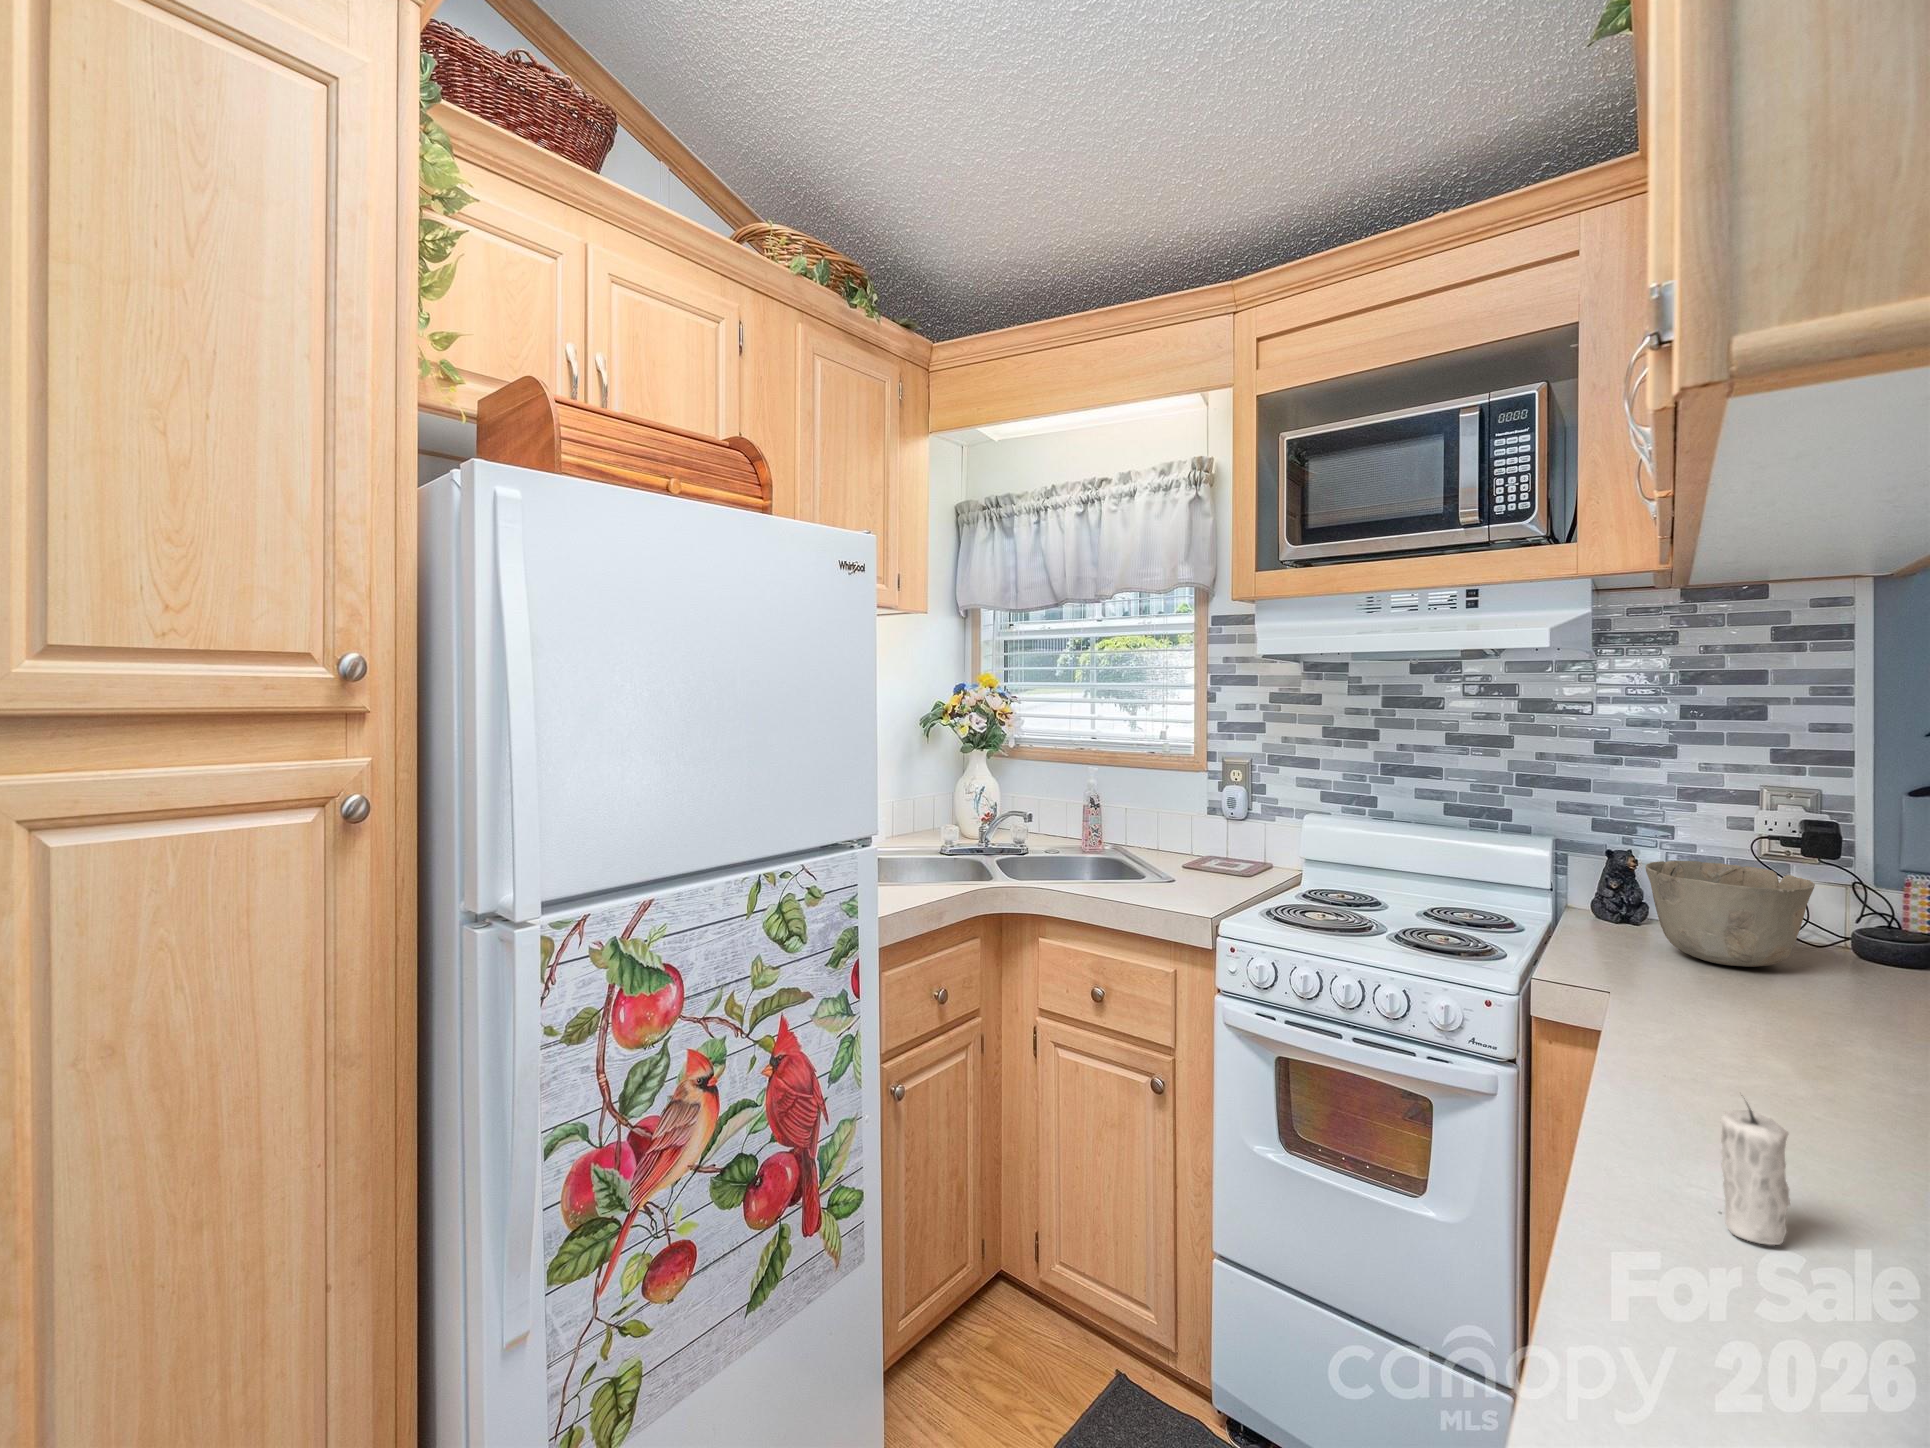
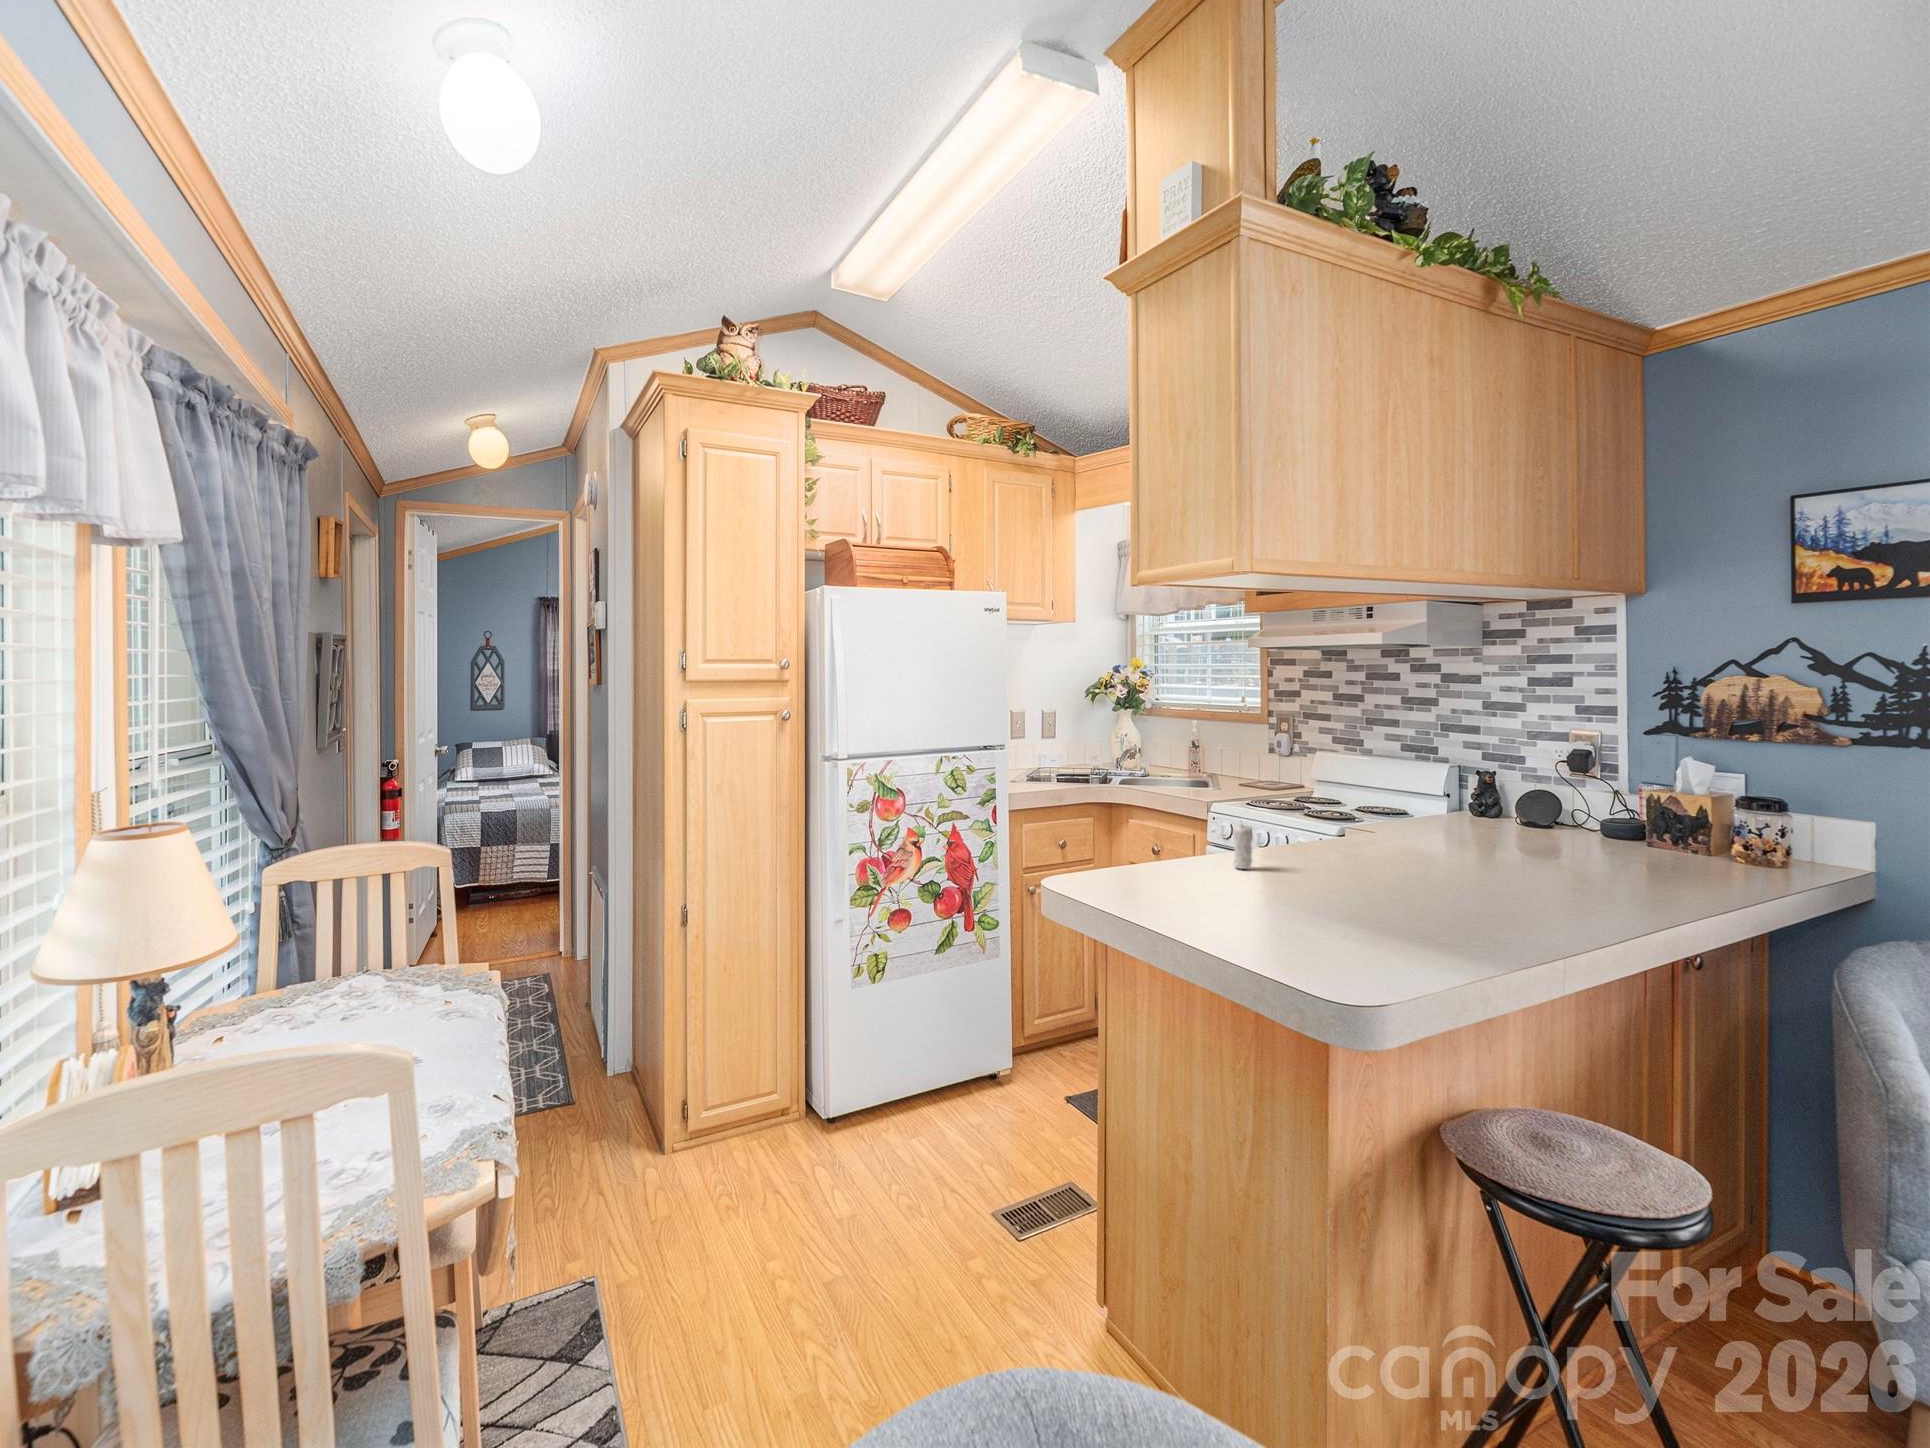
ceramic bowl: present [1646,861,1815,967] -> none [1458,774,1546,833]

